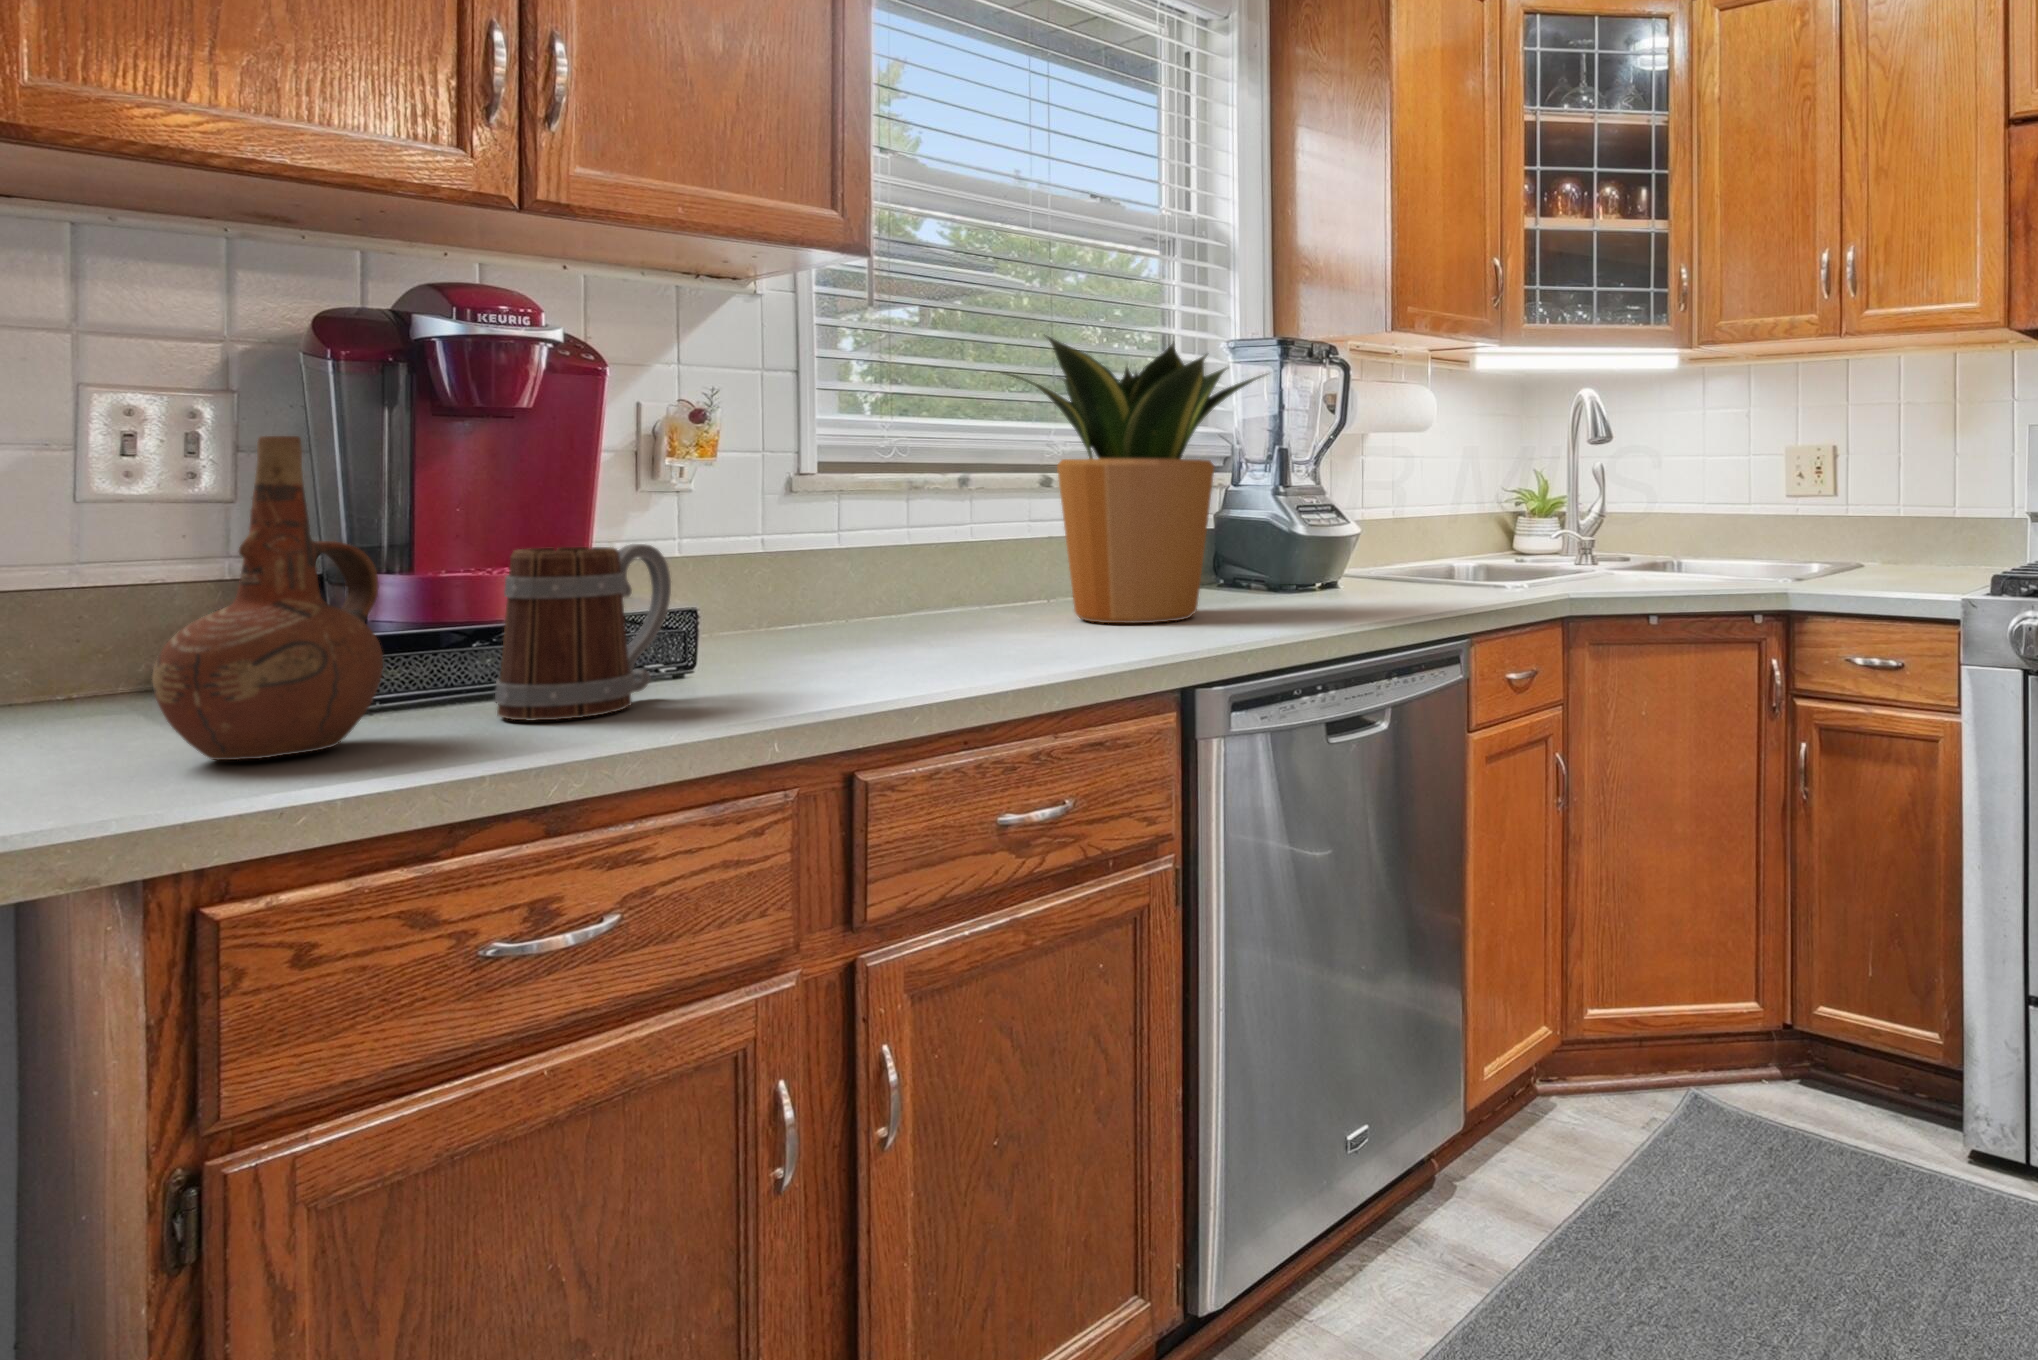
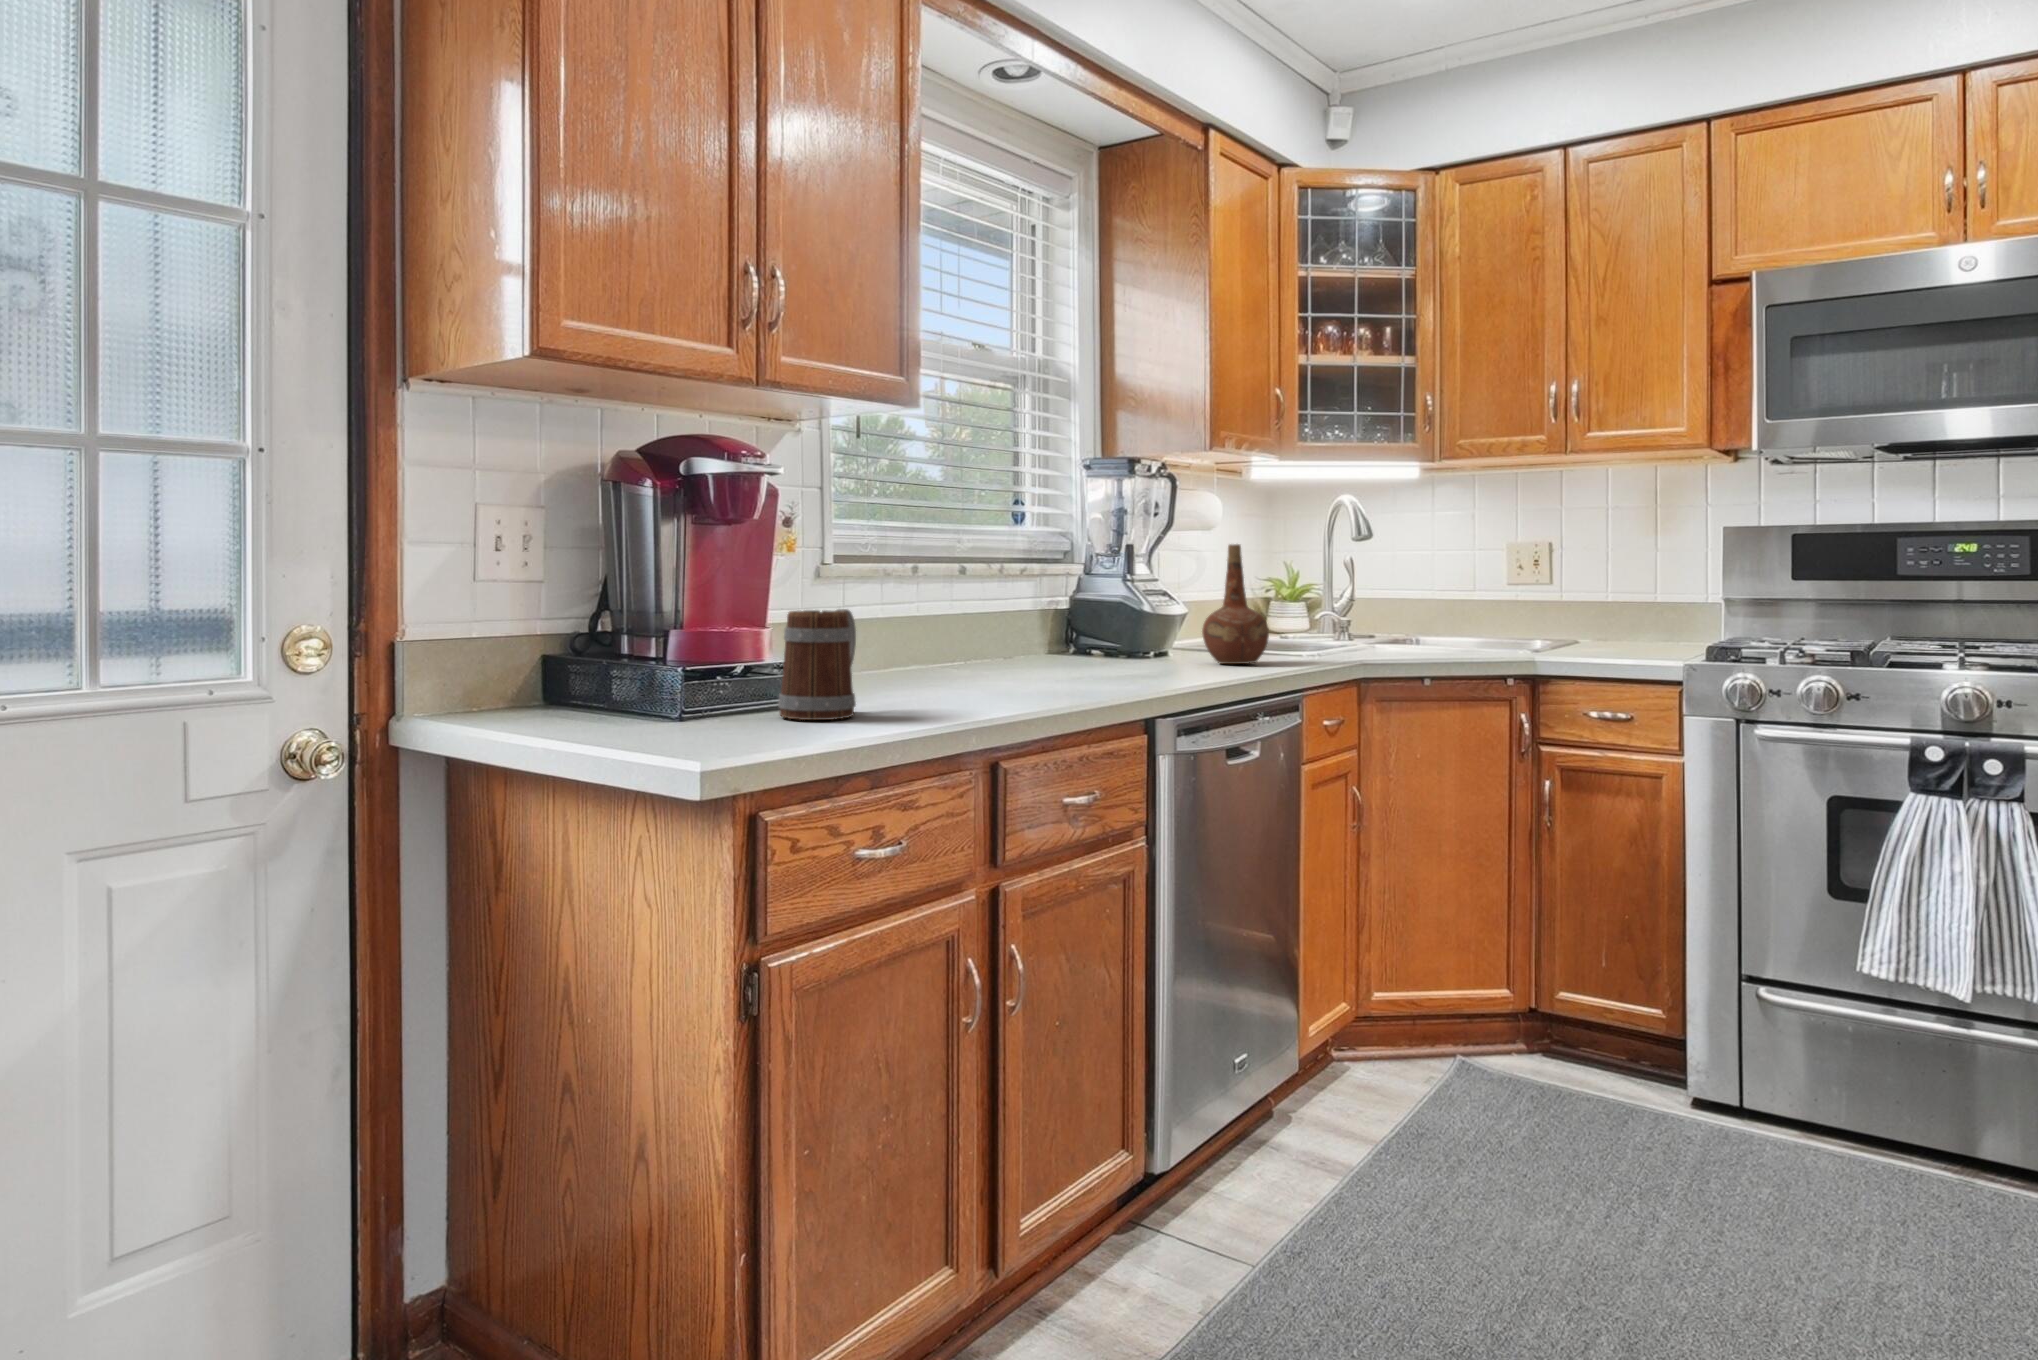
potted plant: present [1004,336,1265,623] -> none [969,460,1153,675]
ceramic pitcher: present [152,436,383,760] -> present [1202,544,1269,664]

